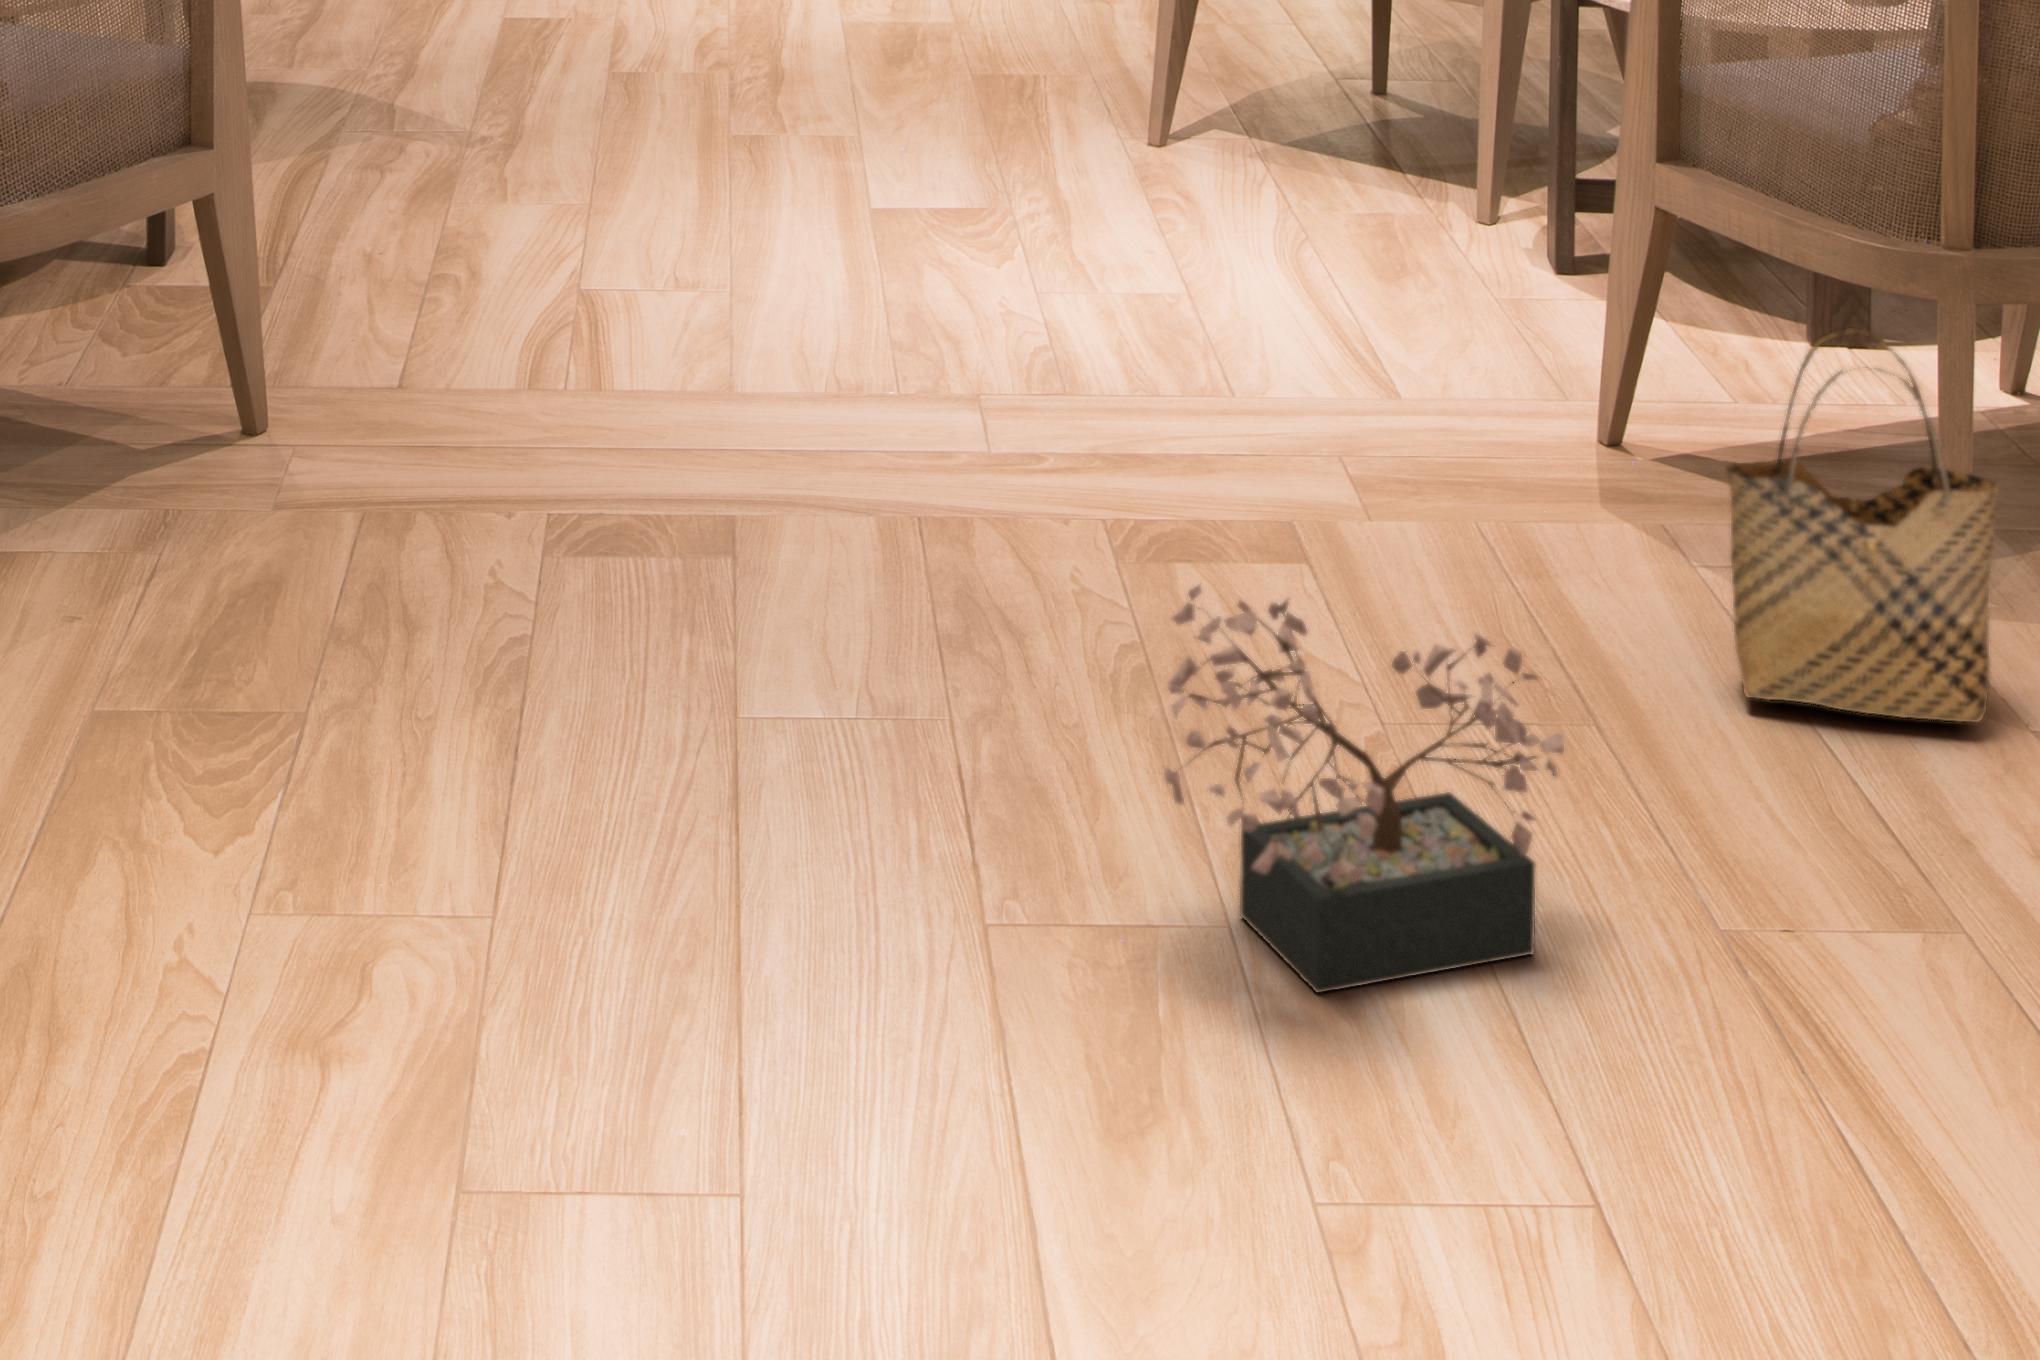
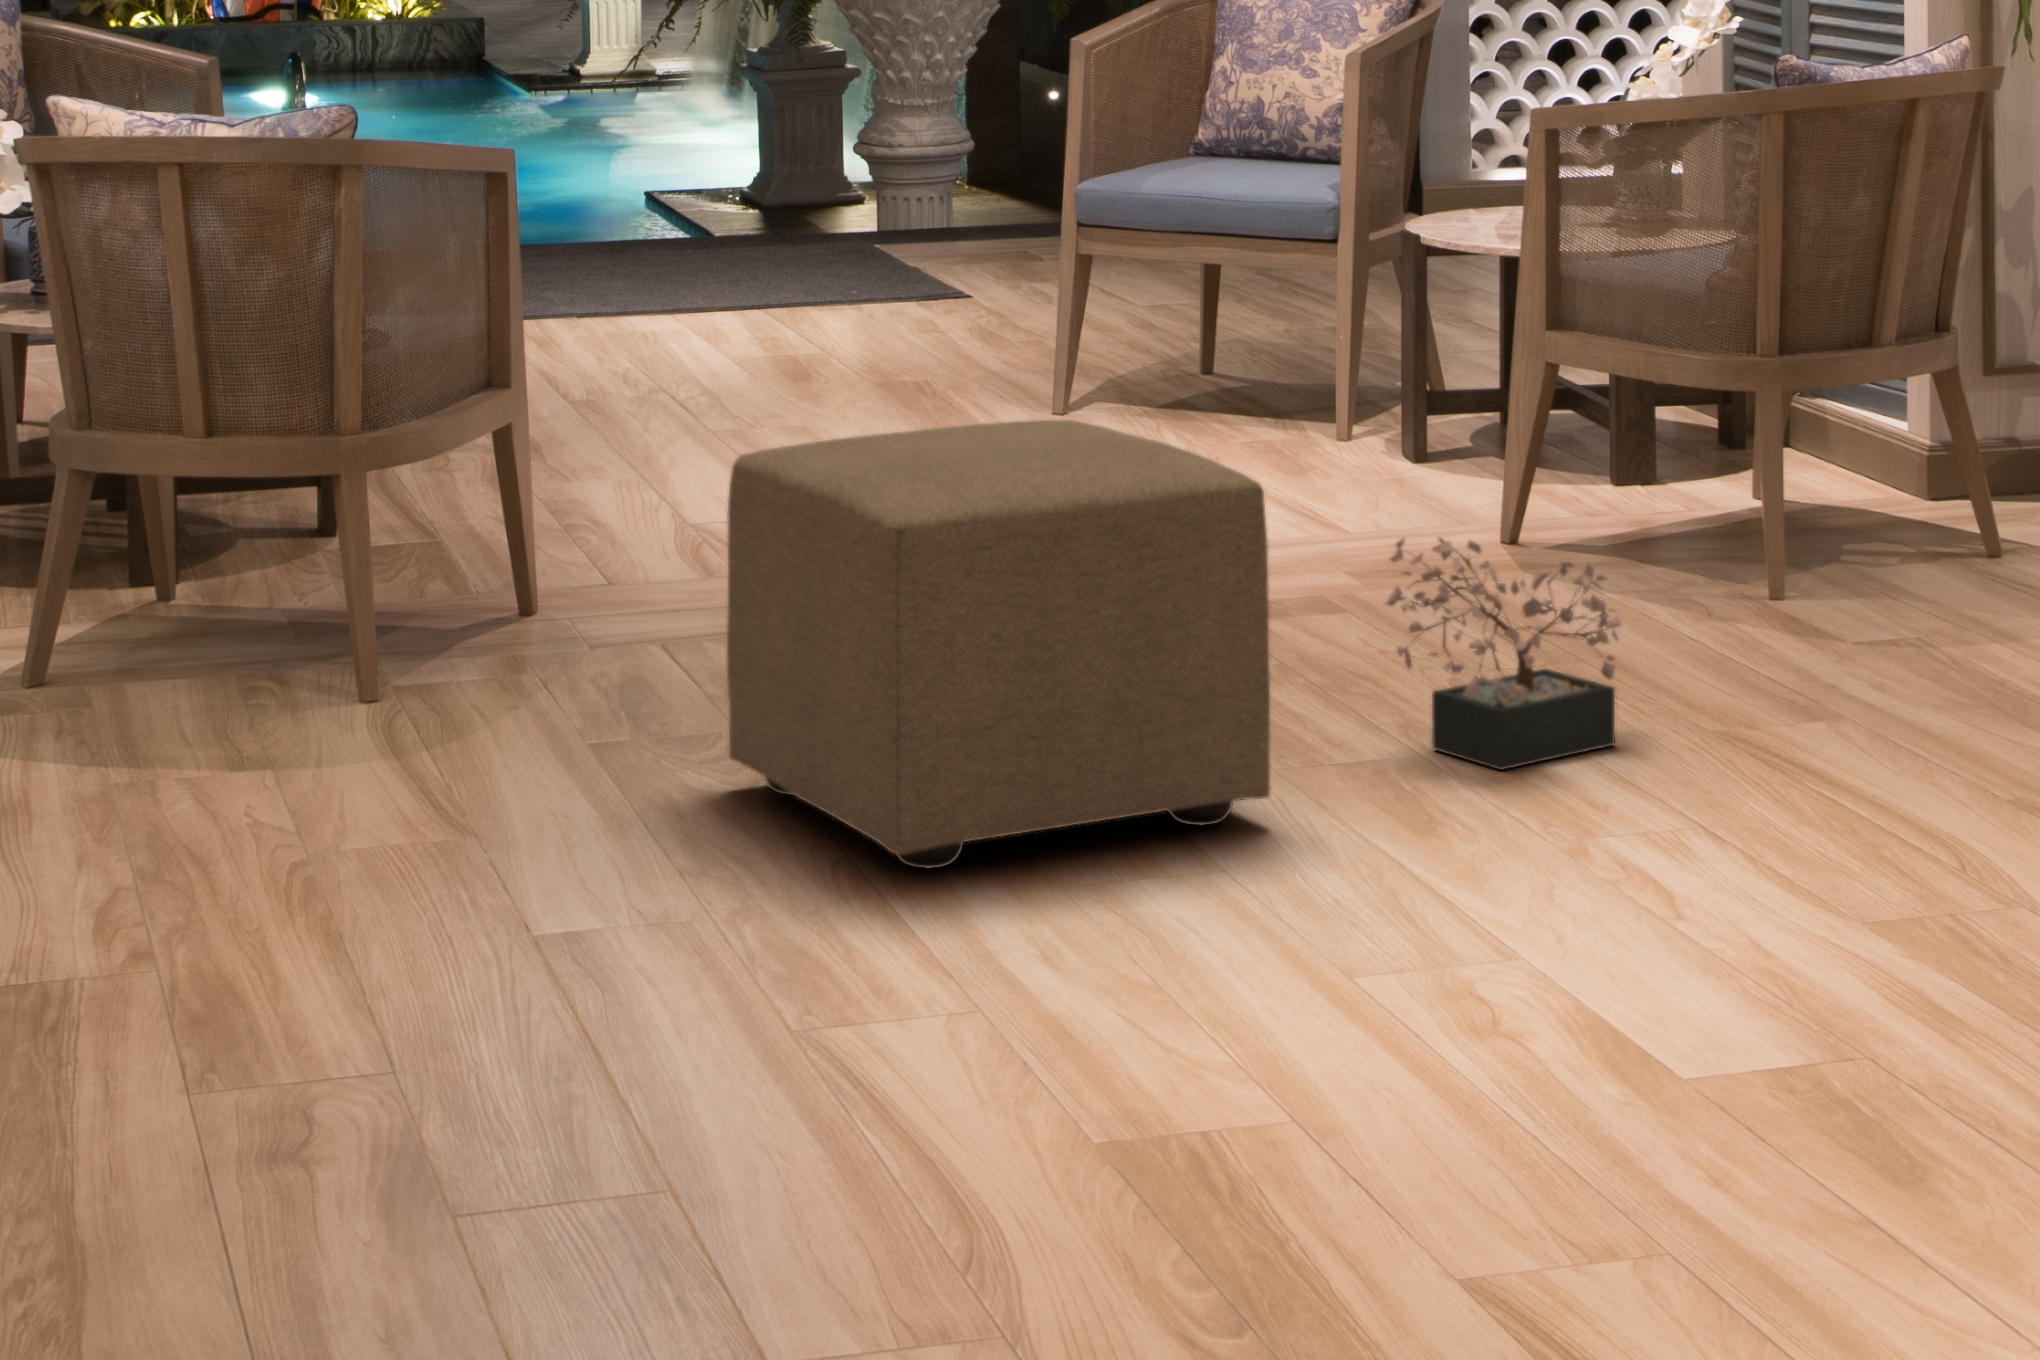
woven basket: present [1724,328,1998,722] -> none [1656,396,1827,640]
ottoman: none [173,335,869,1115] -> present [726,420,1270,868]

